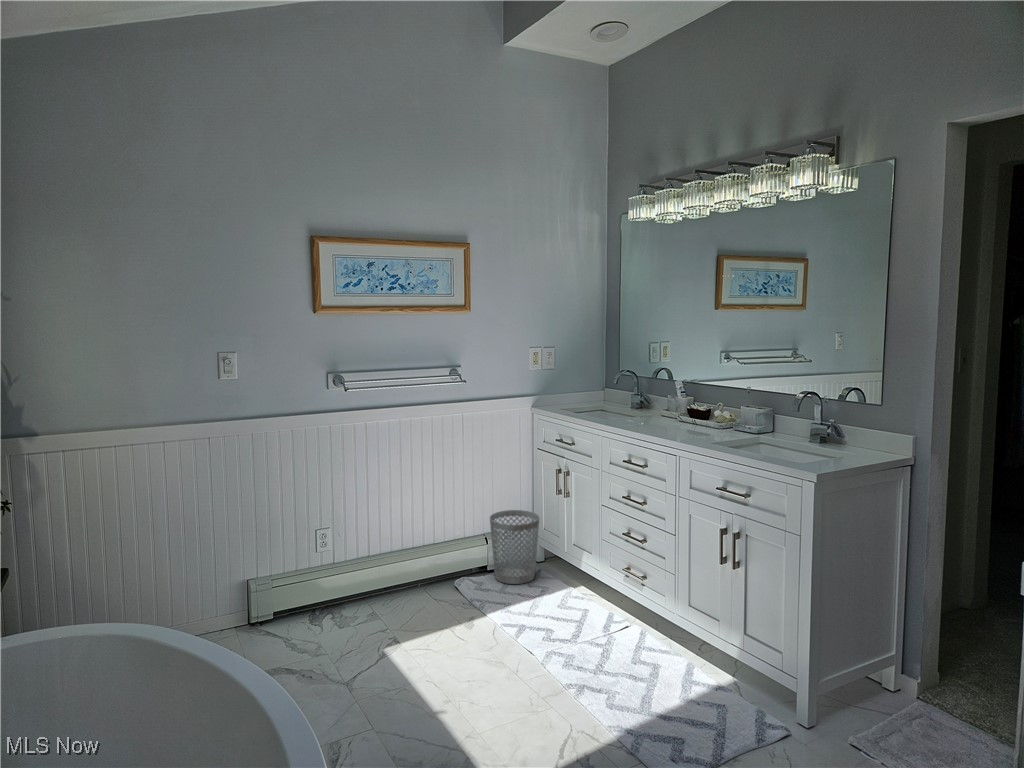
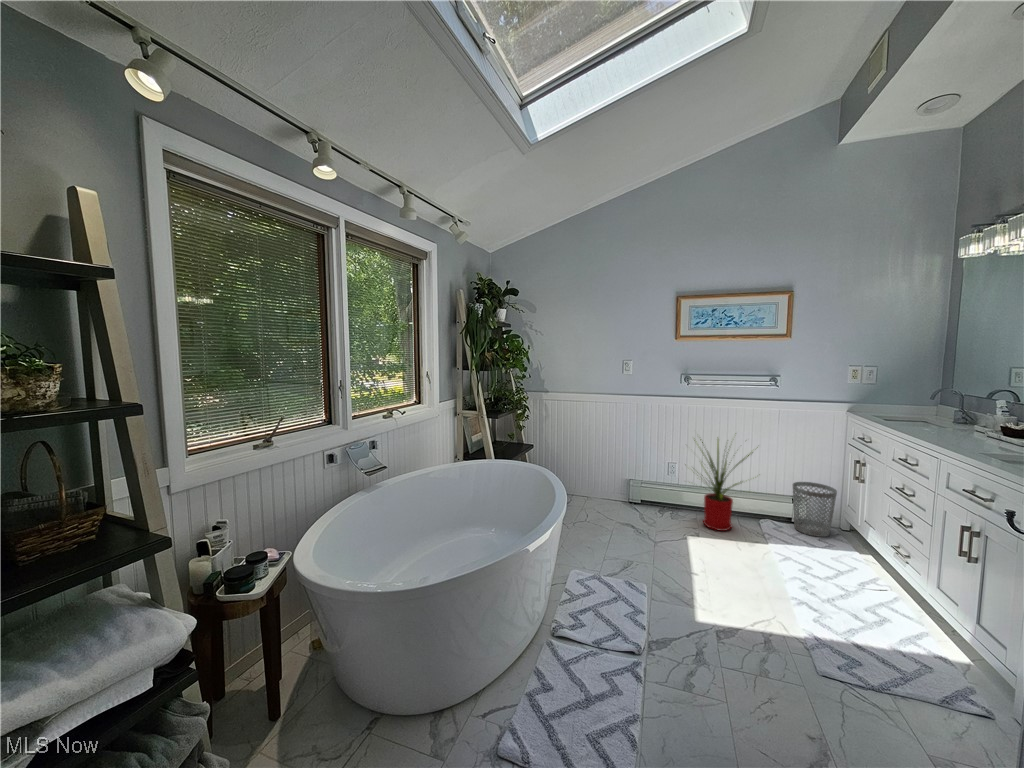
house plant: none [351,458,471,622] -> present [694,439,758,531]

